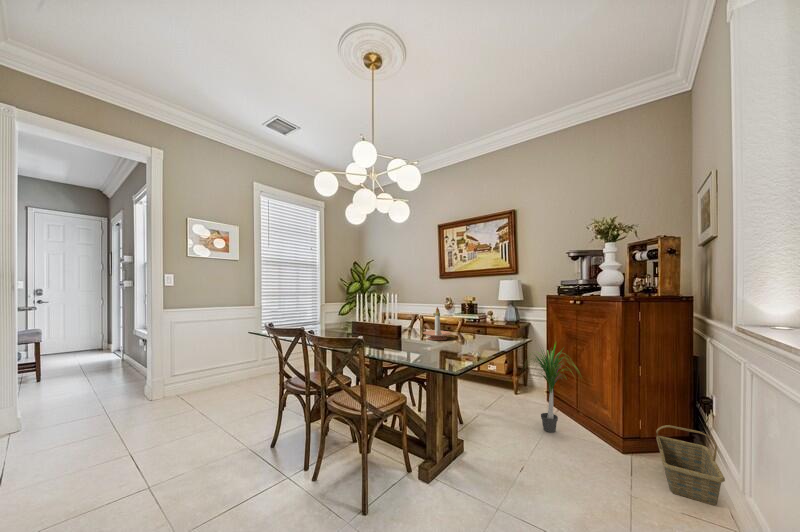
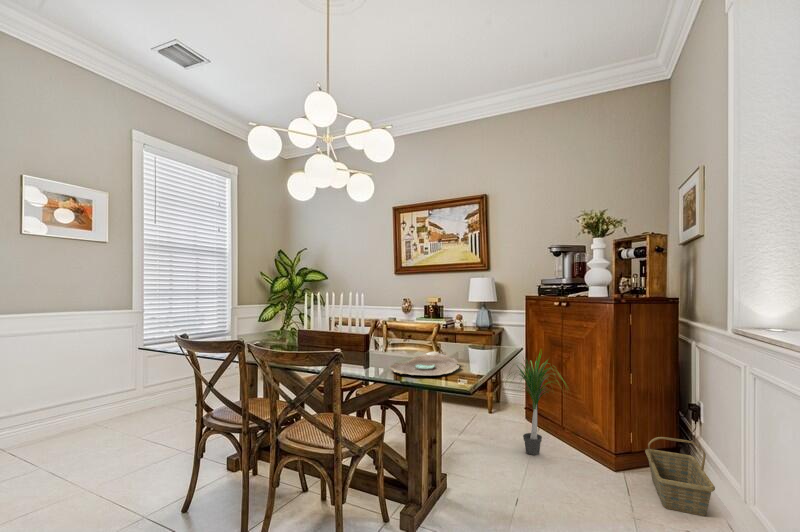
candle holder: present [423,307,452,340] -> none [389,311,426,353]
decorative bowl: none [413,339,472,358] -> present [389,352,459,375]

